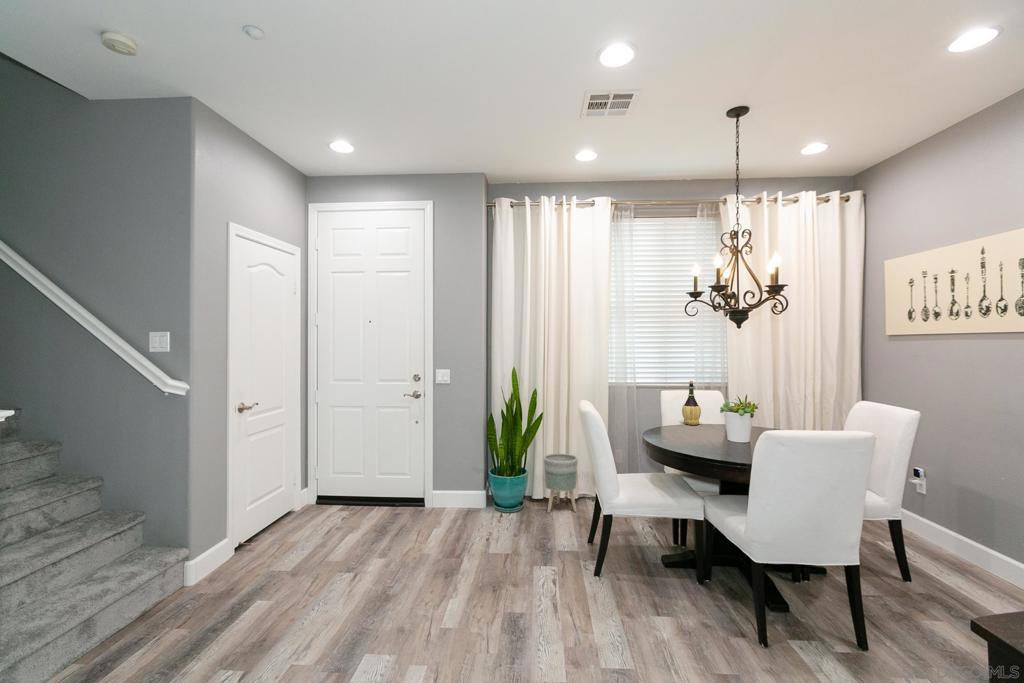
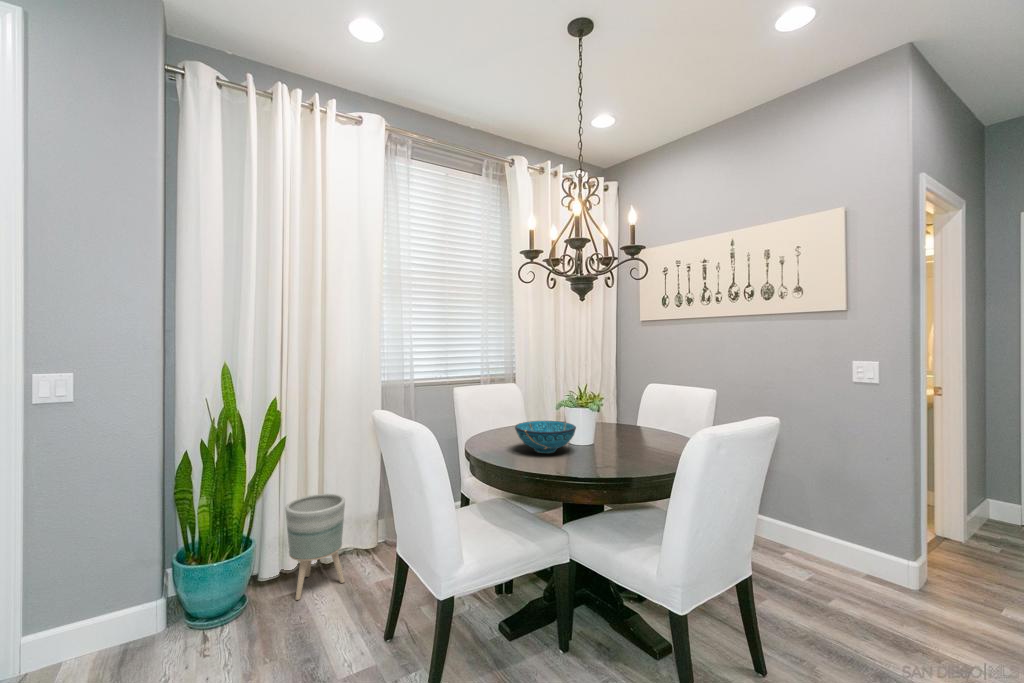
wine bottle: present [682,381,701,425] -> none [496,370,518,426]
decorative bowl: none [666,420,712,442] -> present [515,421,576,453]

